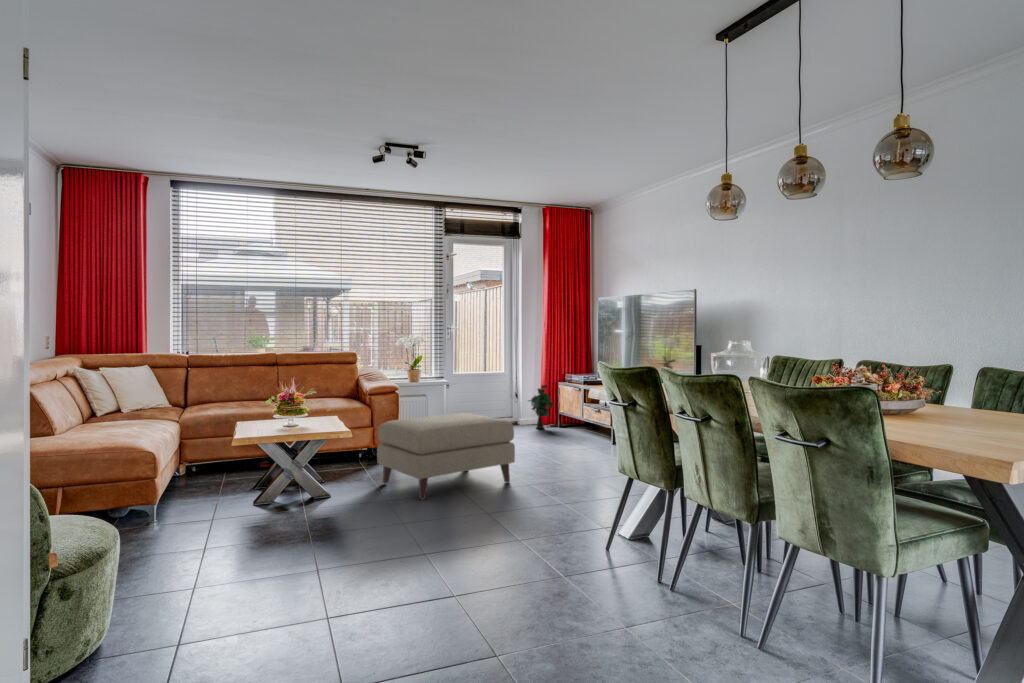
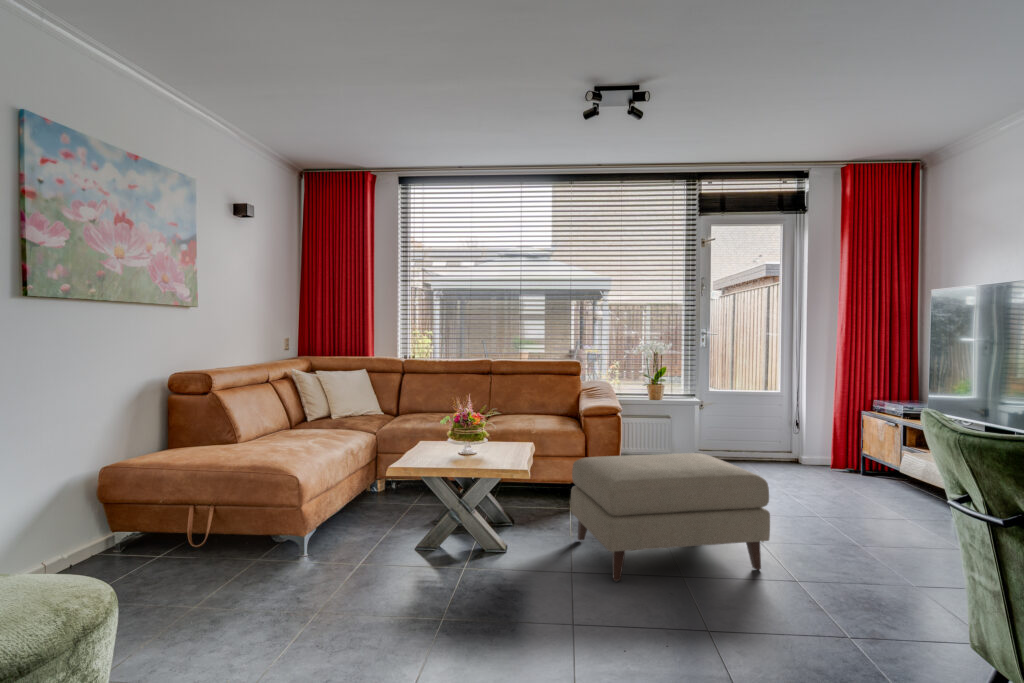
decorative plant: present [528,385,553,429] -> none [813,412,855,474]

